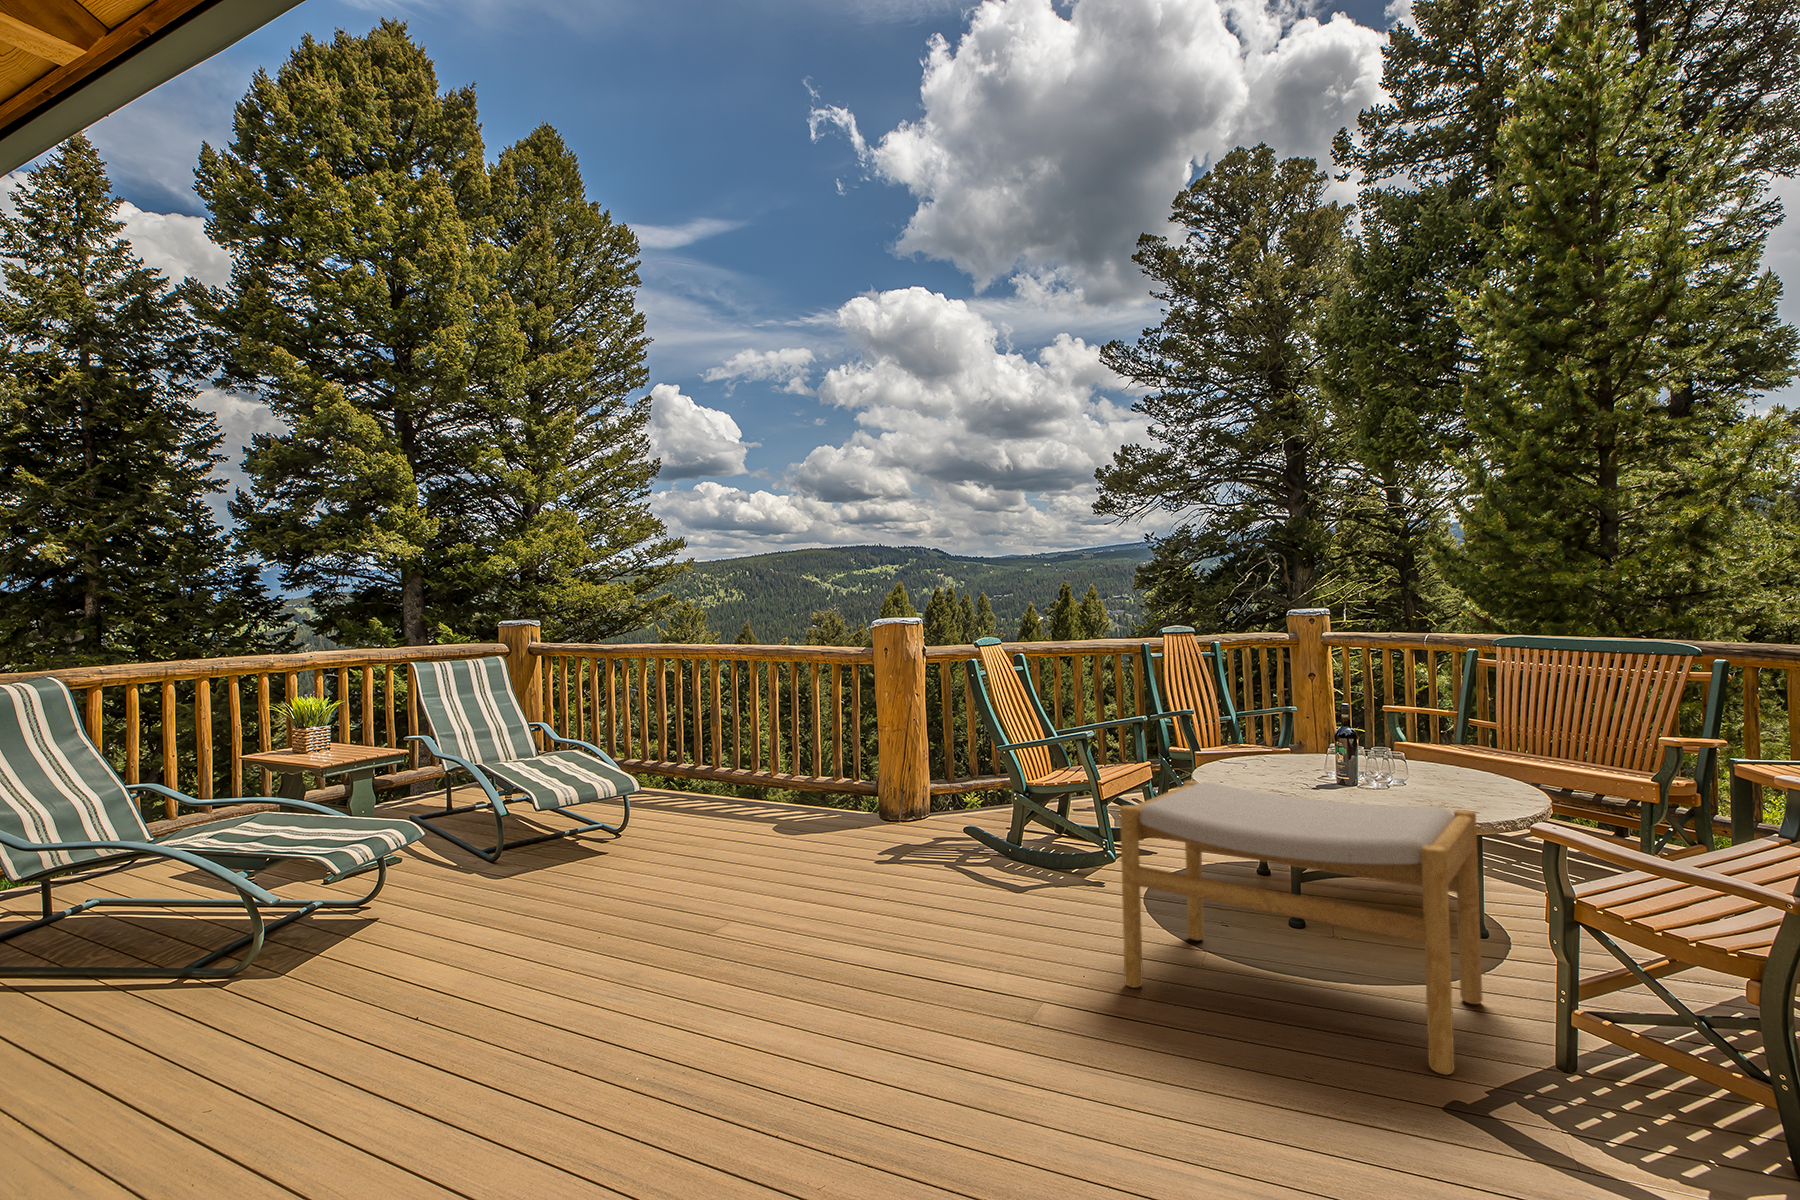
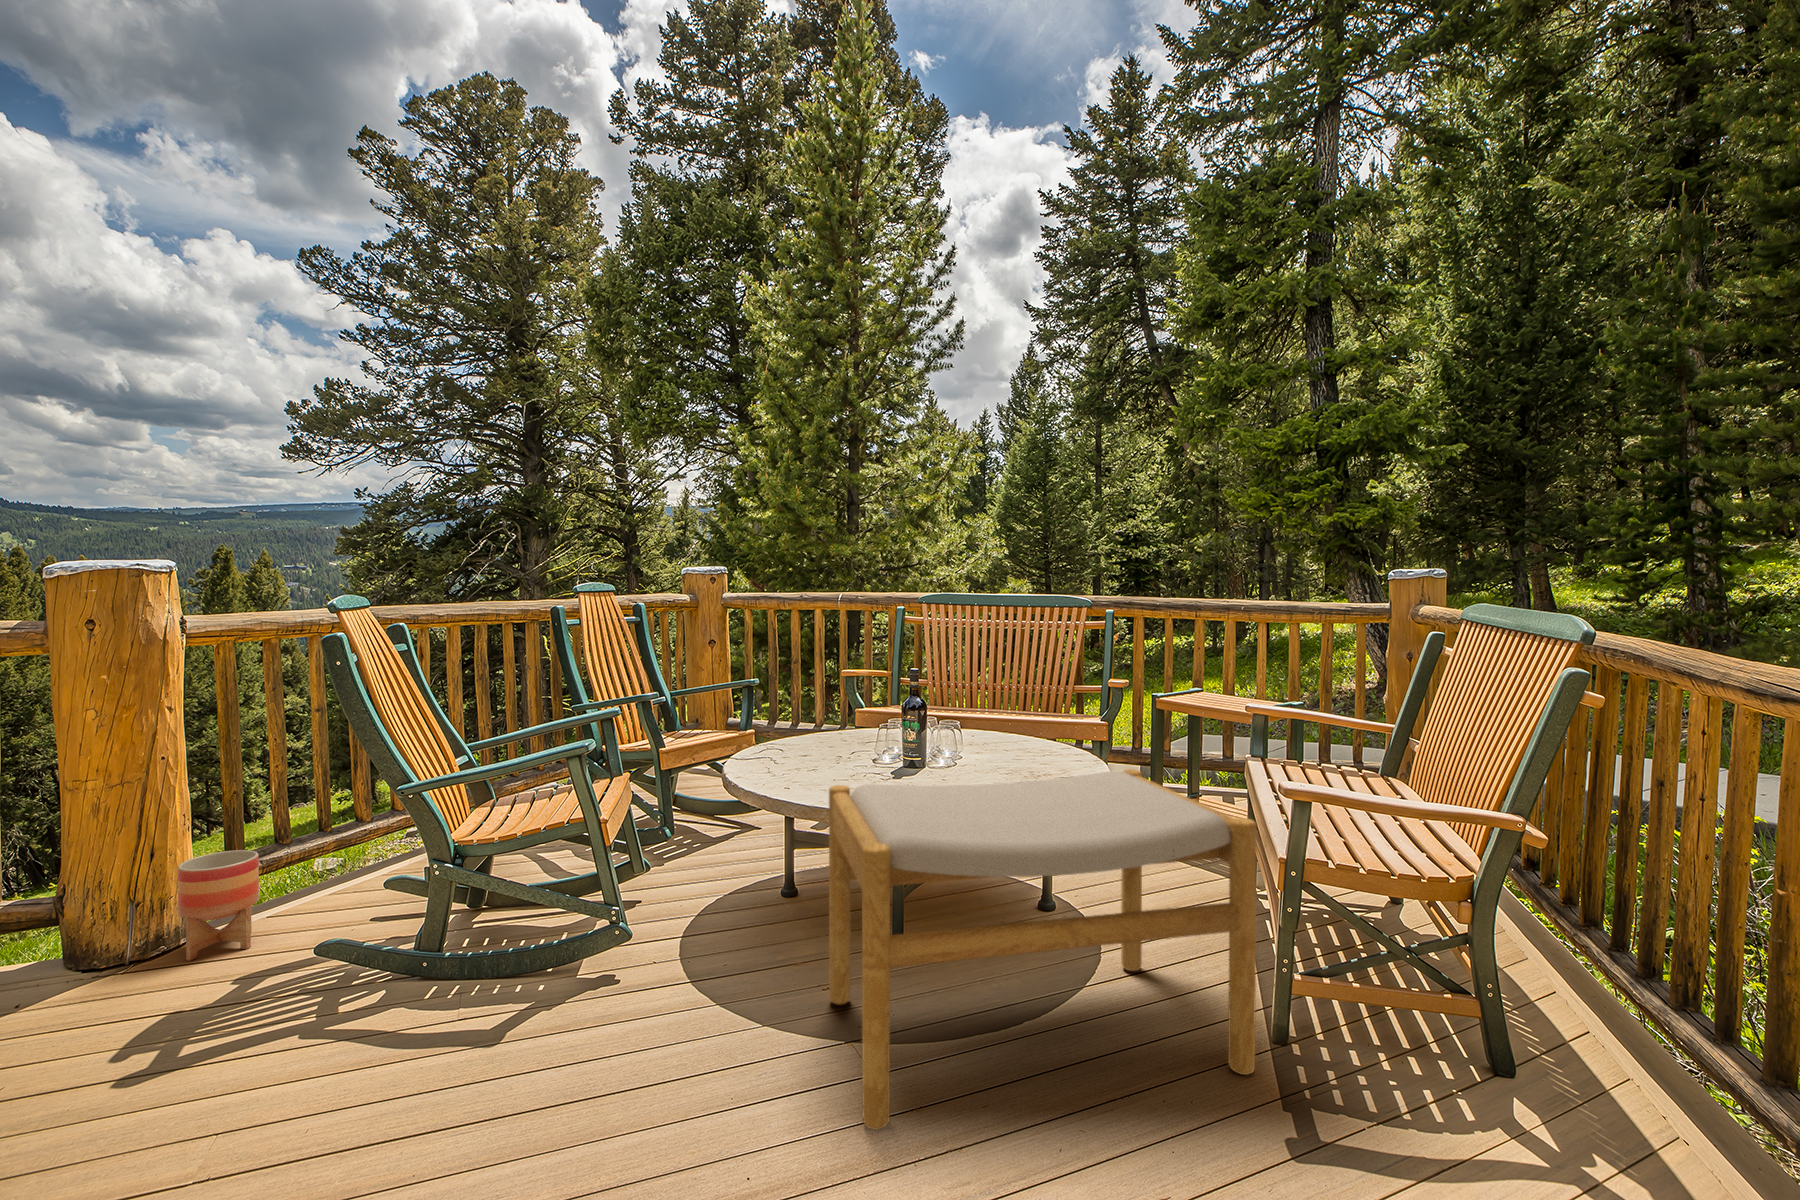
planter: none [918,778,952,832] -> present [178,850,259,961]

